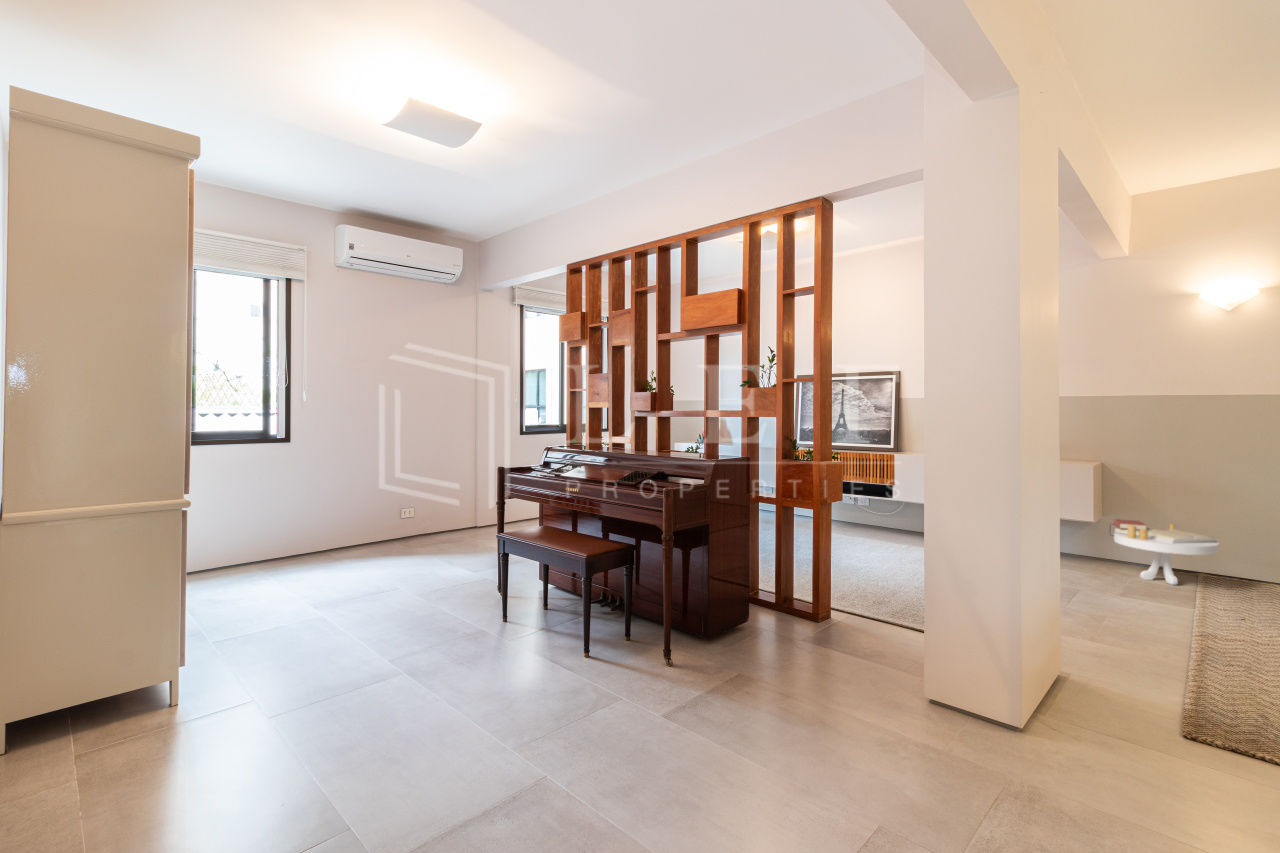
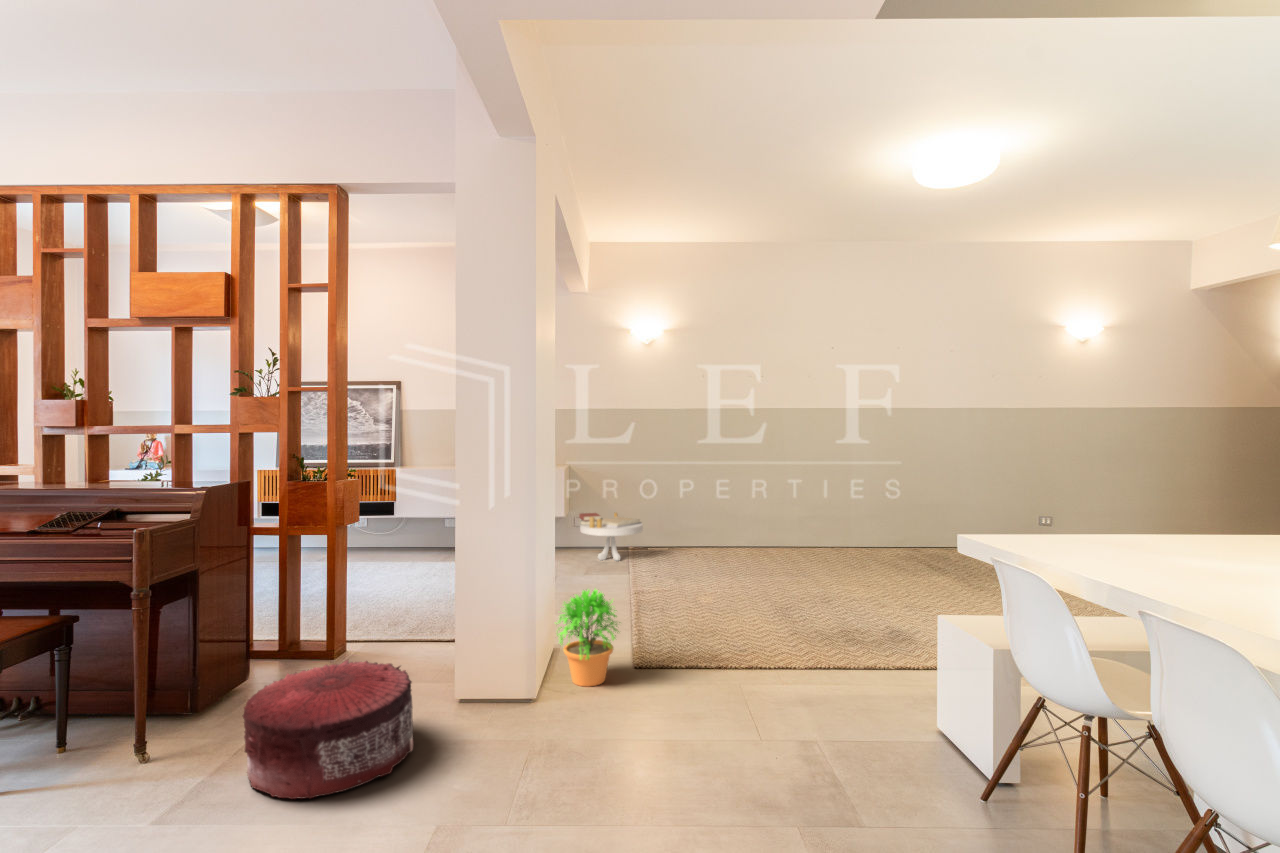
potted plant: none [1050,615,1163,742] -> present [556,590,619,686]
pouf: none [724,626,873,753] -> present [243,660,413,799]

